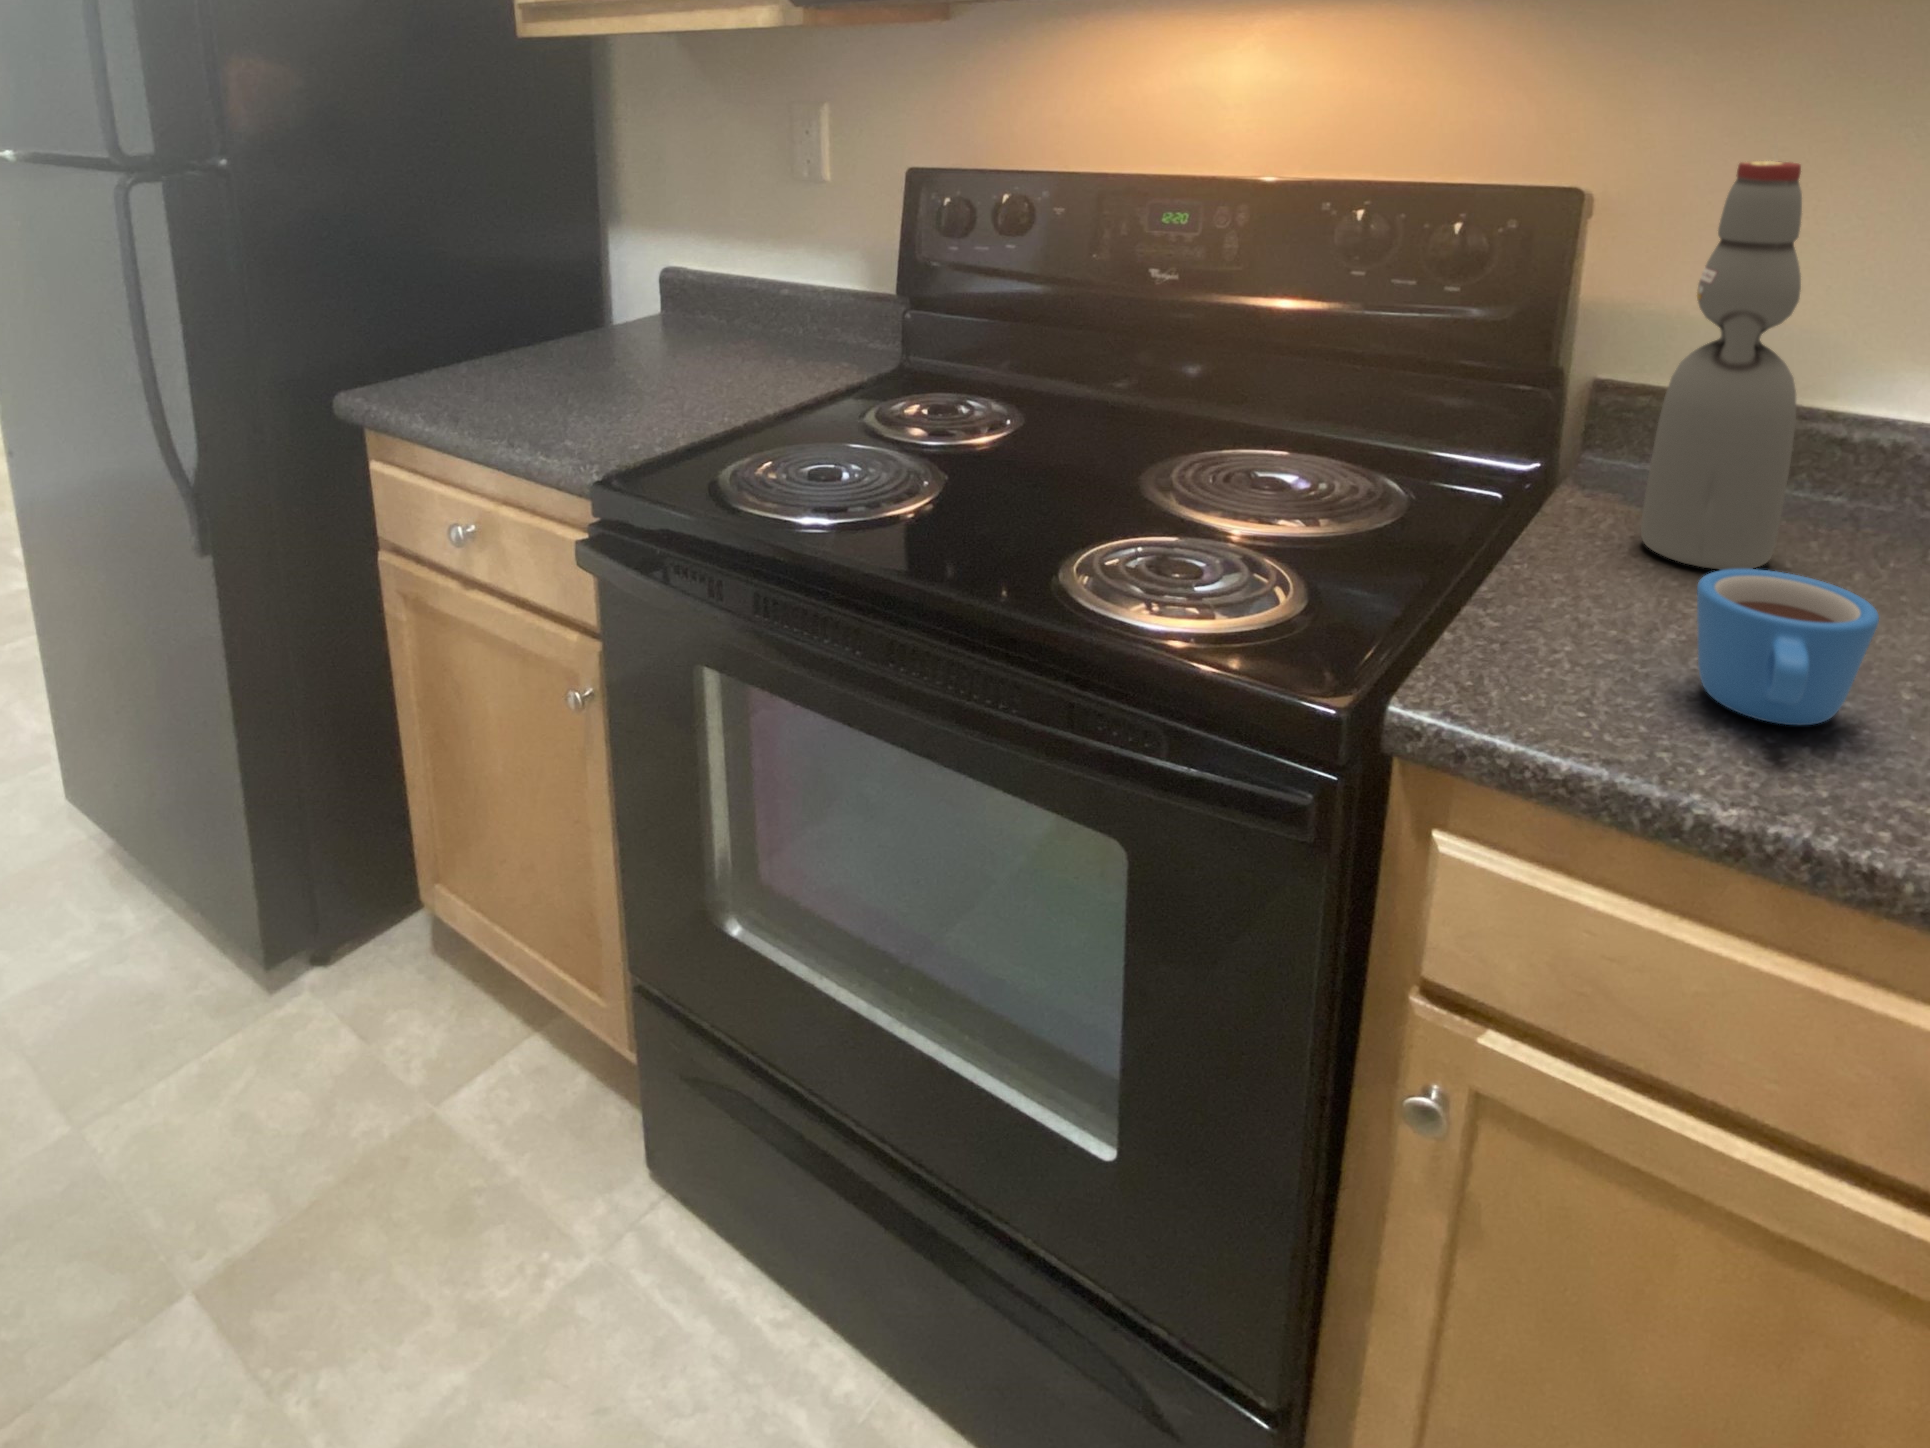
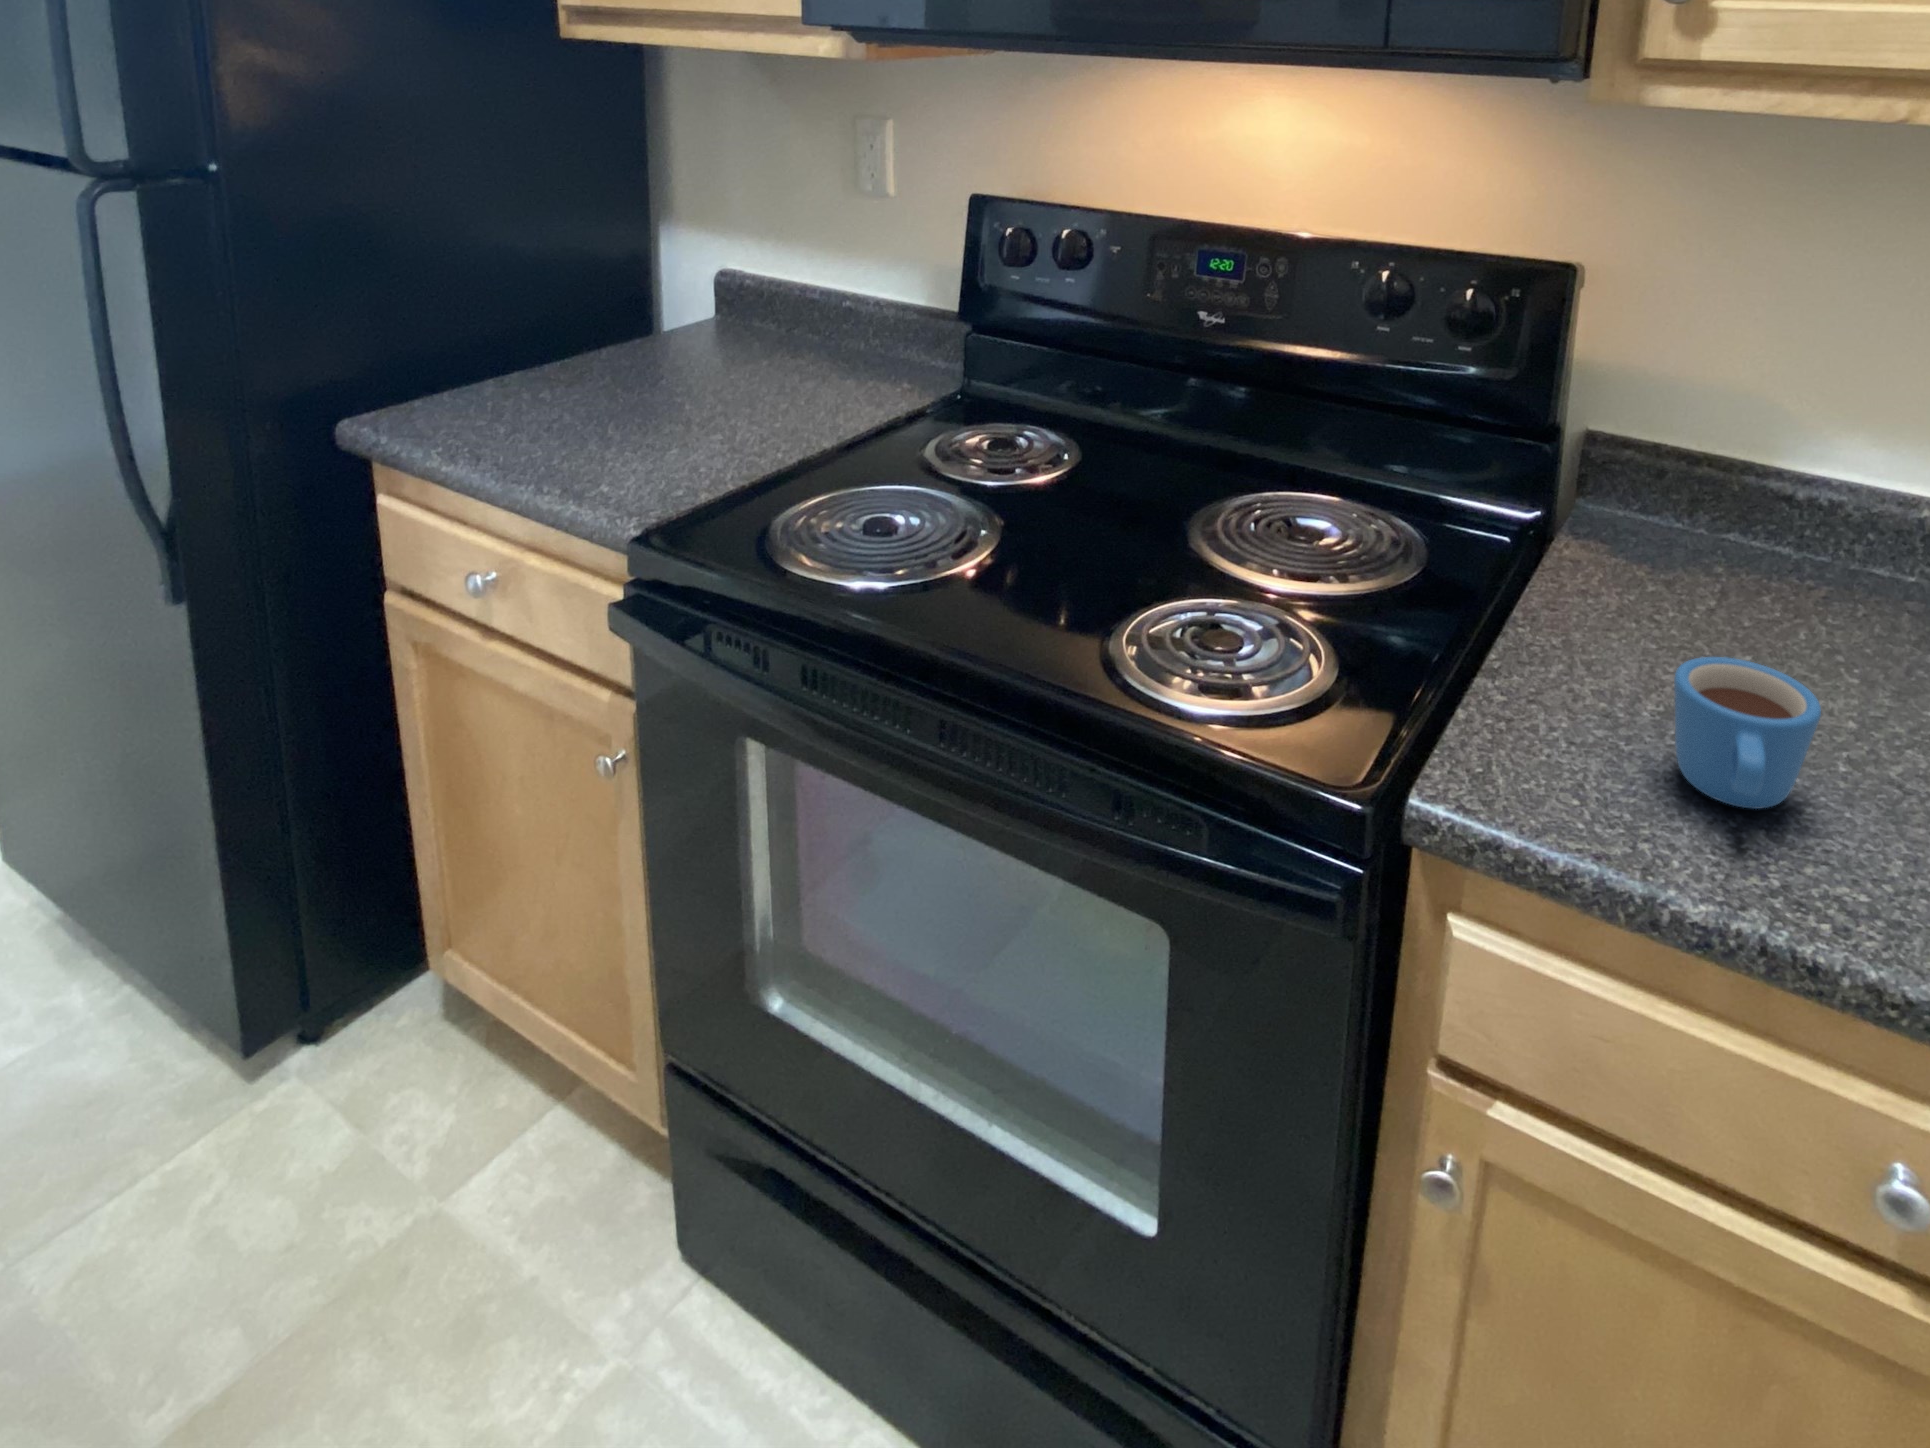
bottle: present [1641,161,1802,570] -> none [1629,264,1758,631]

